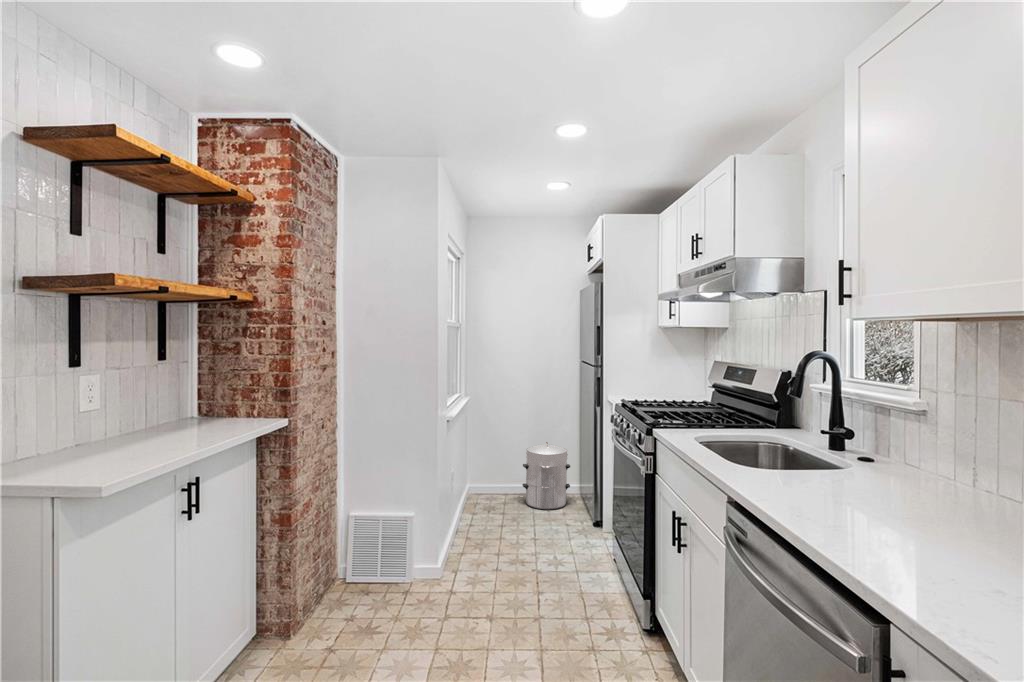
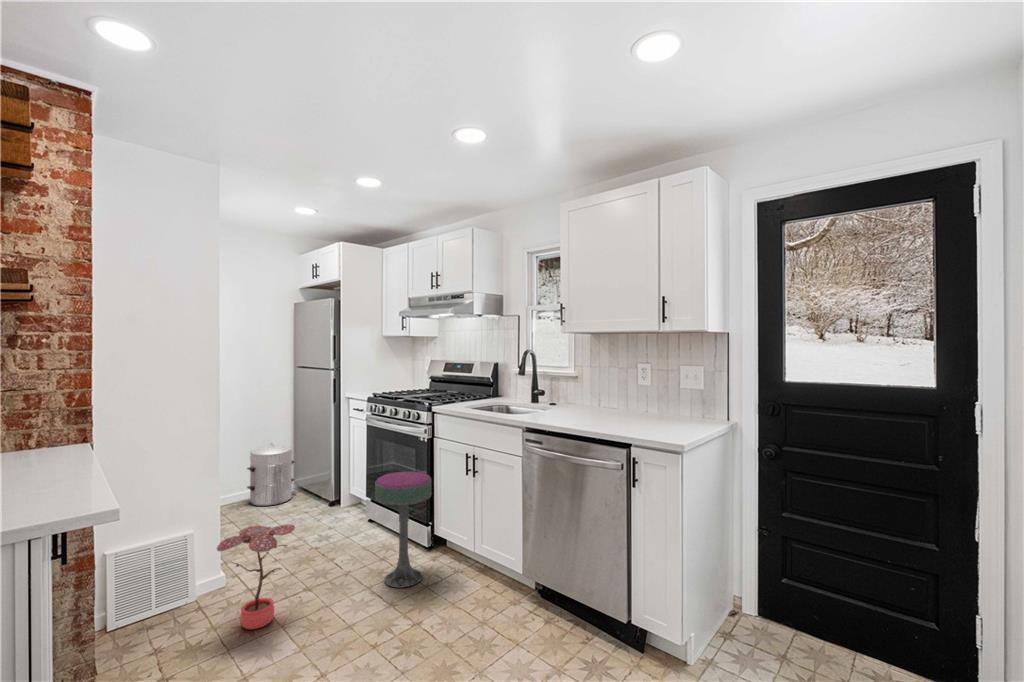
bar stool: none [546,503,617,655] -> present [375,472,432,588]
potted plant: none [382,525,457,631] -> present [217,524,295,629]

